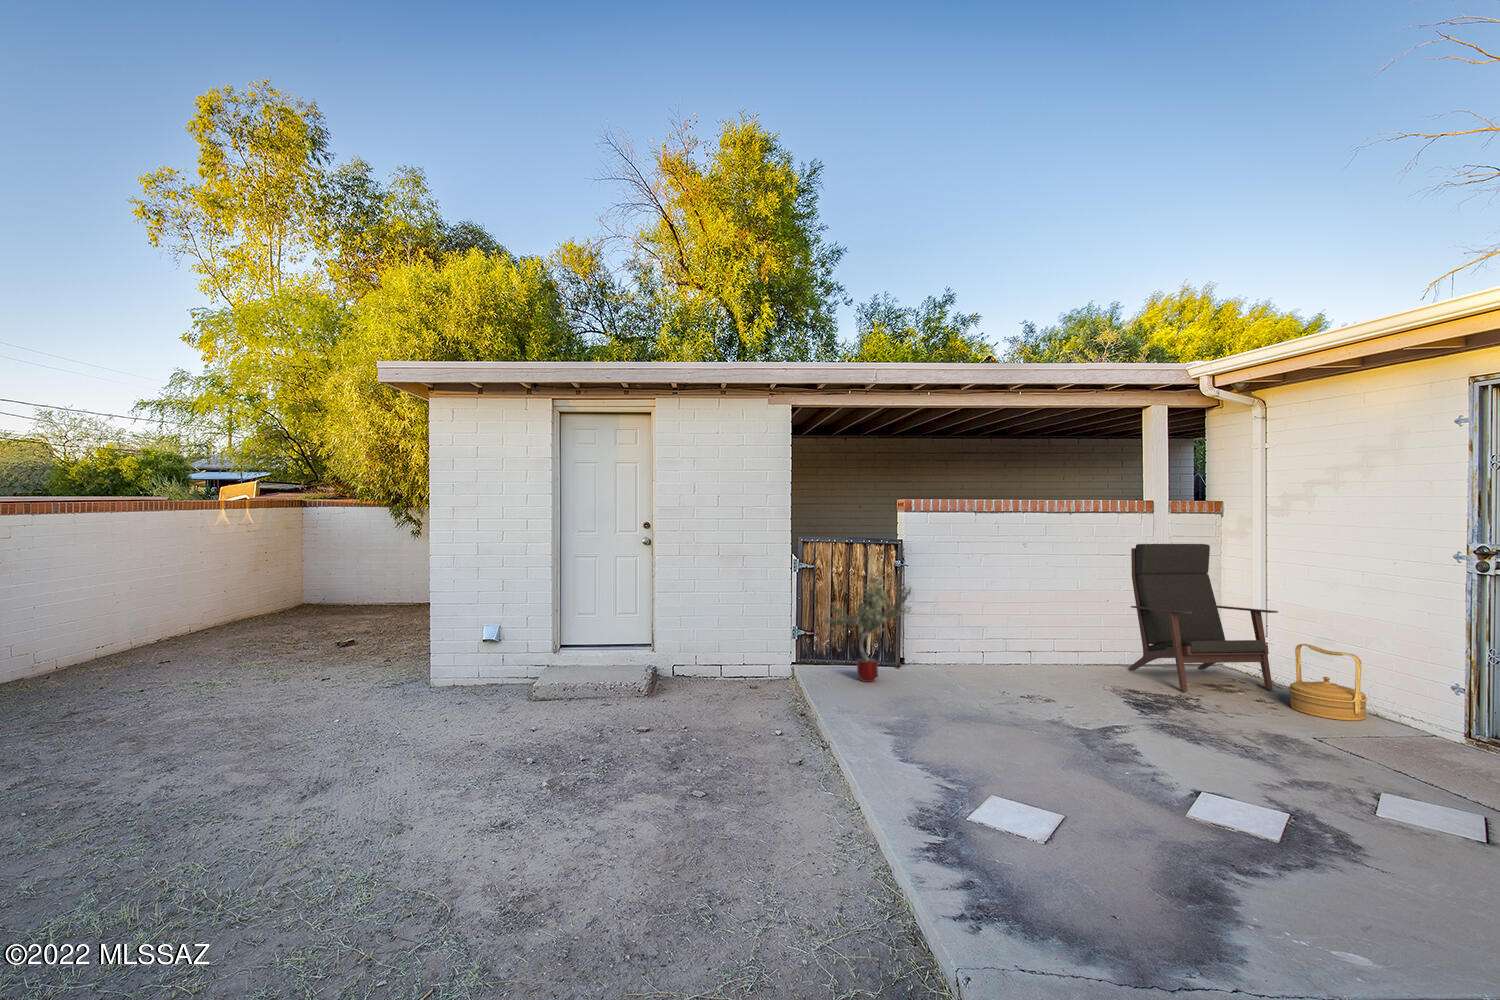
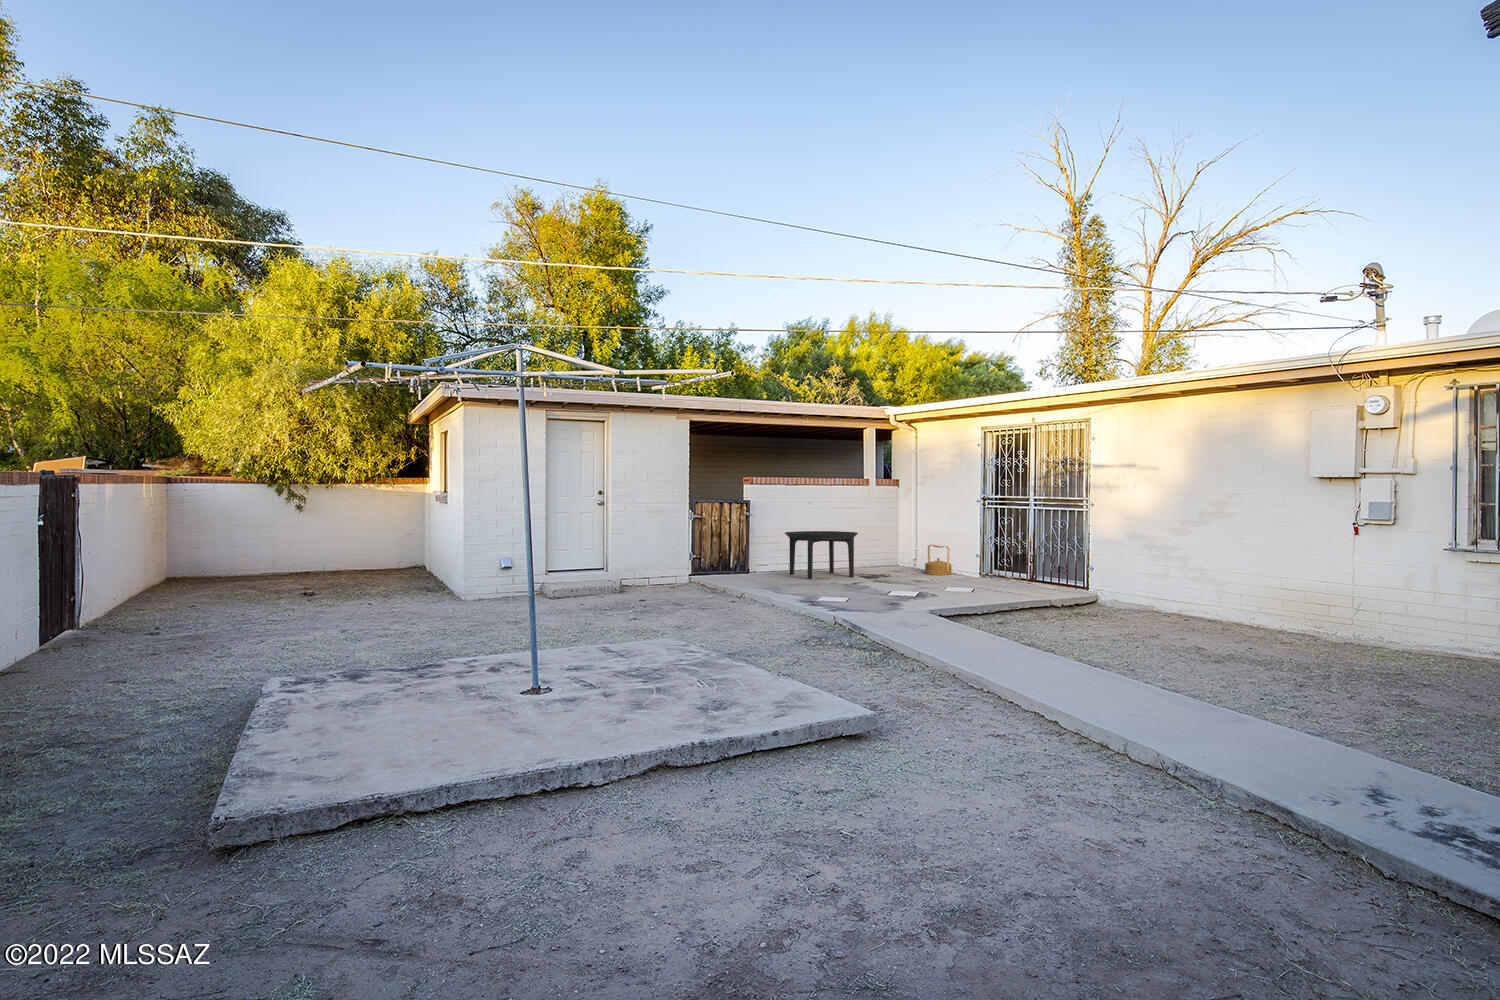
lounge chair: present [1128,544,1278,691] -> none [858,501,922,573]
potted tree: present [824,573,911,682] -> none [711,518,759,579]
round table: none [966,597,1121,703] -> present [785,531,858,579]

